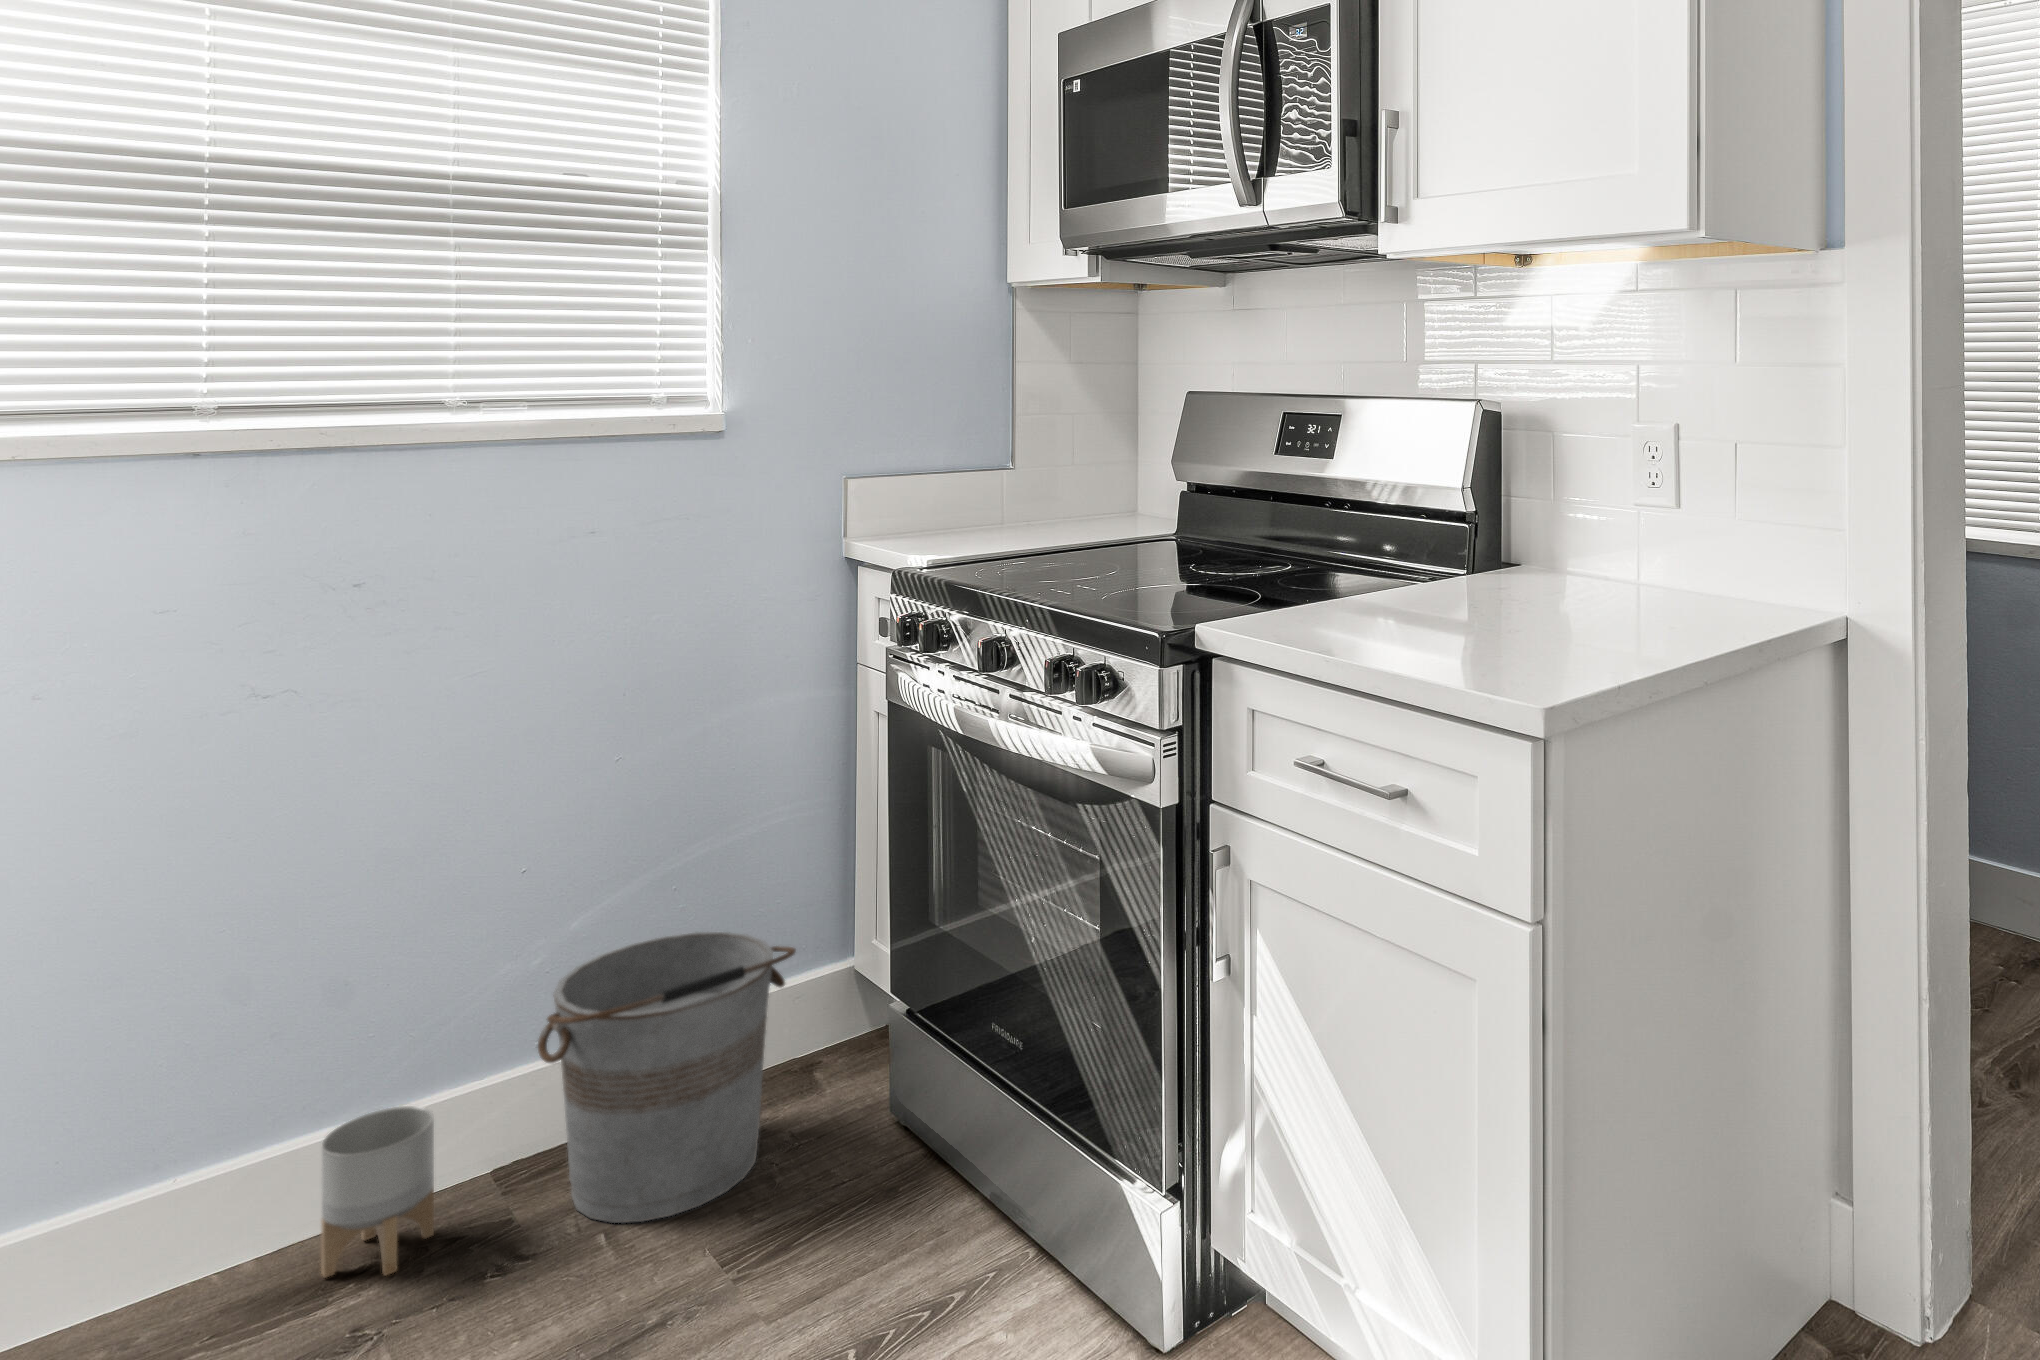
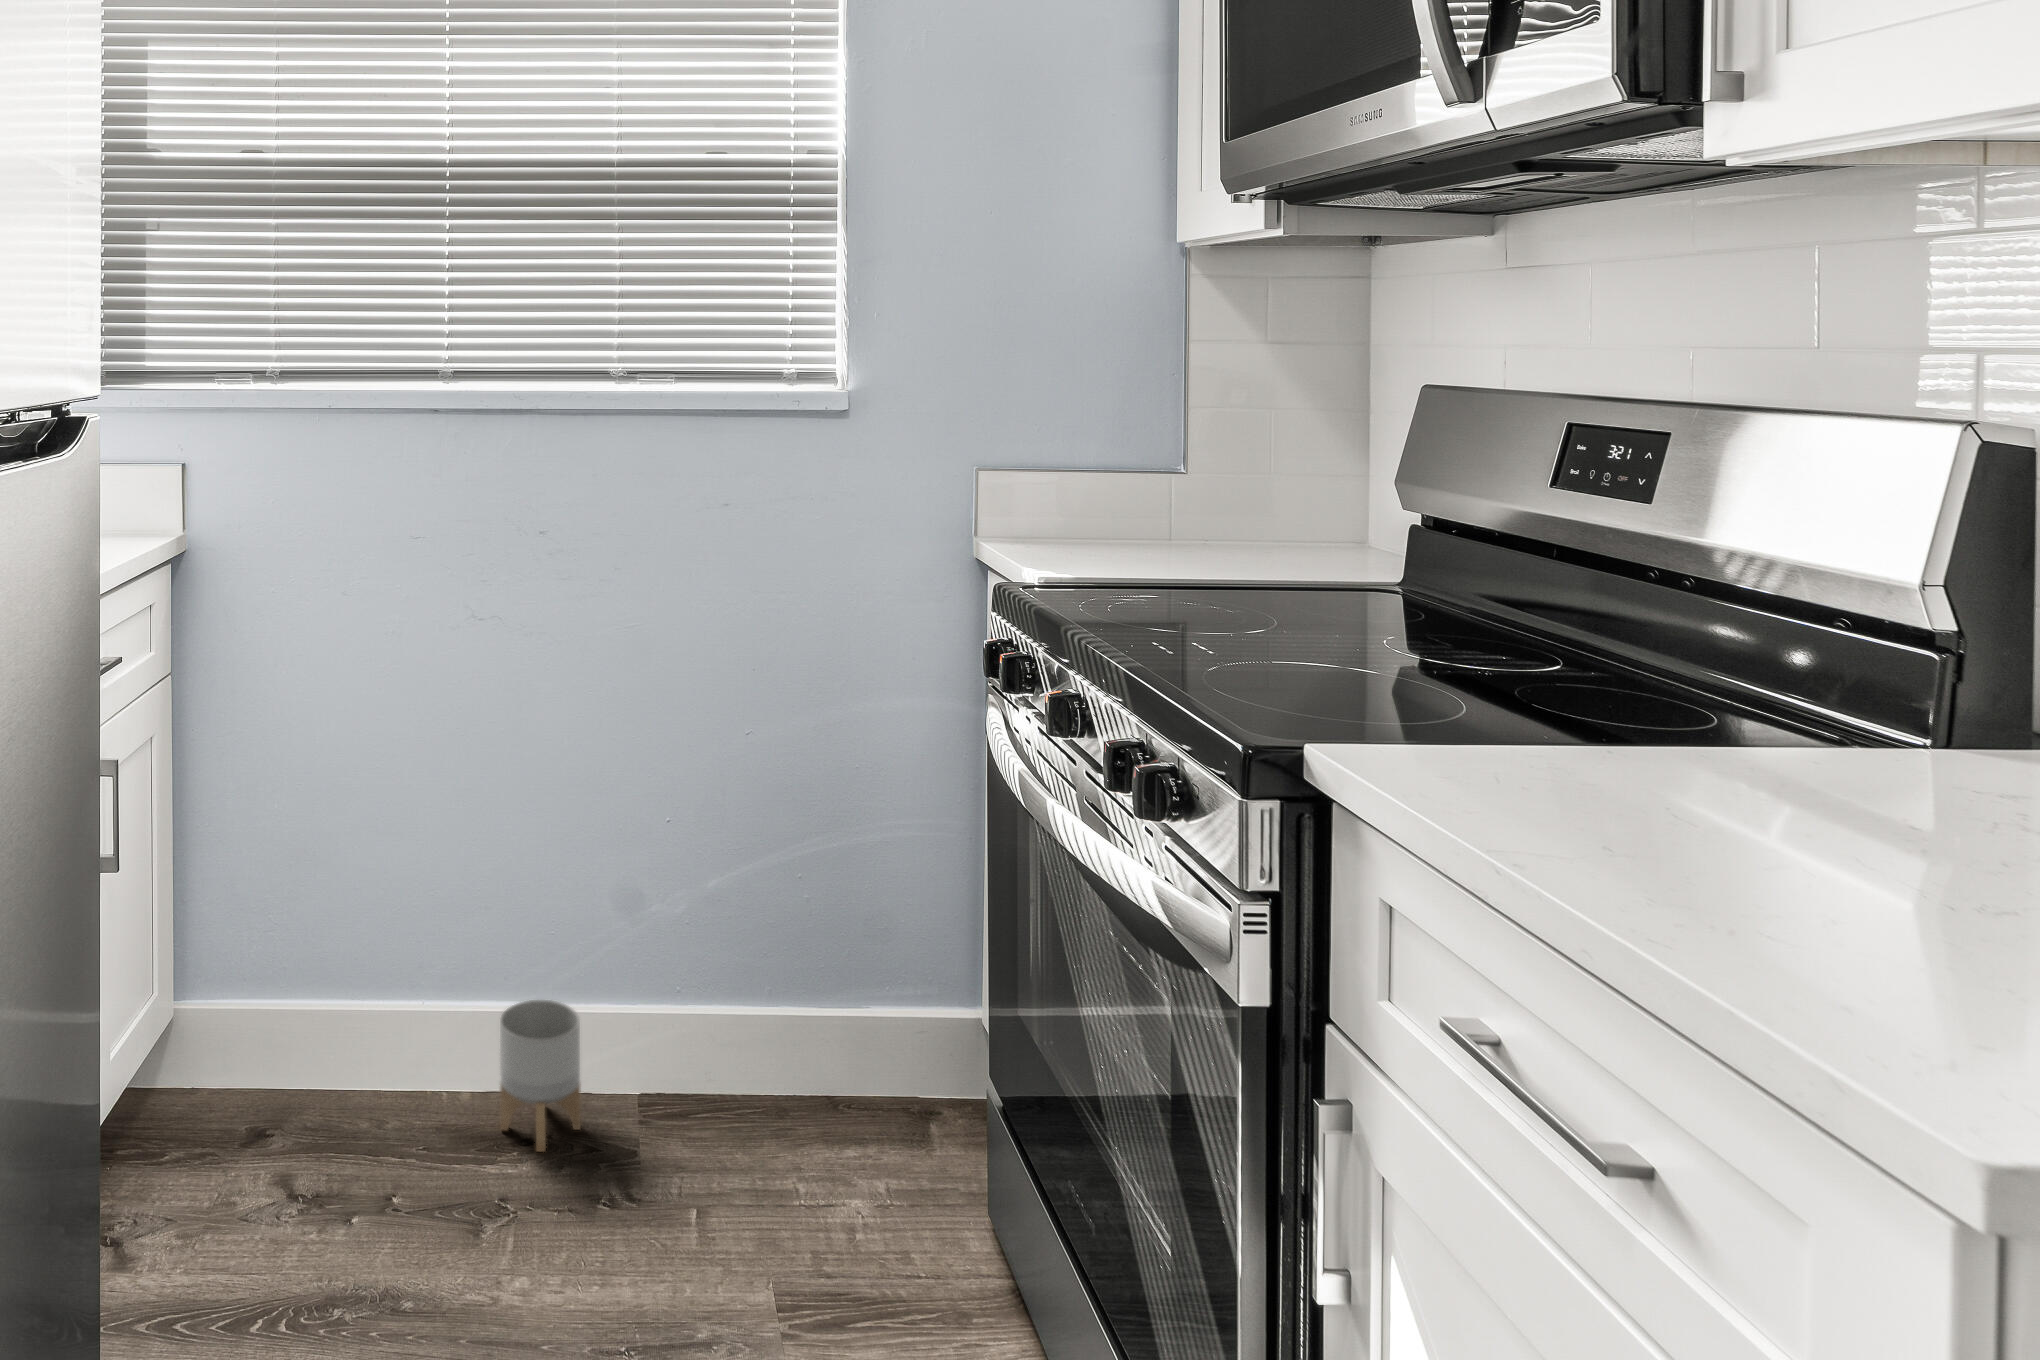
bucket: present [538,932,796,1223] -> none [654,917,888,1217]

